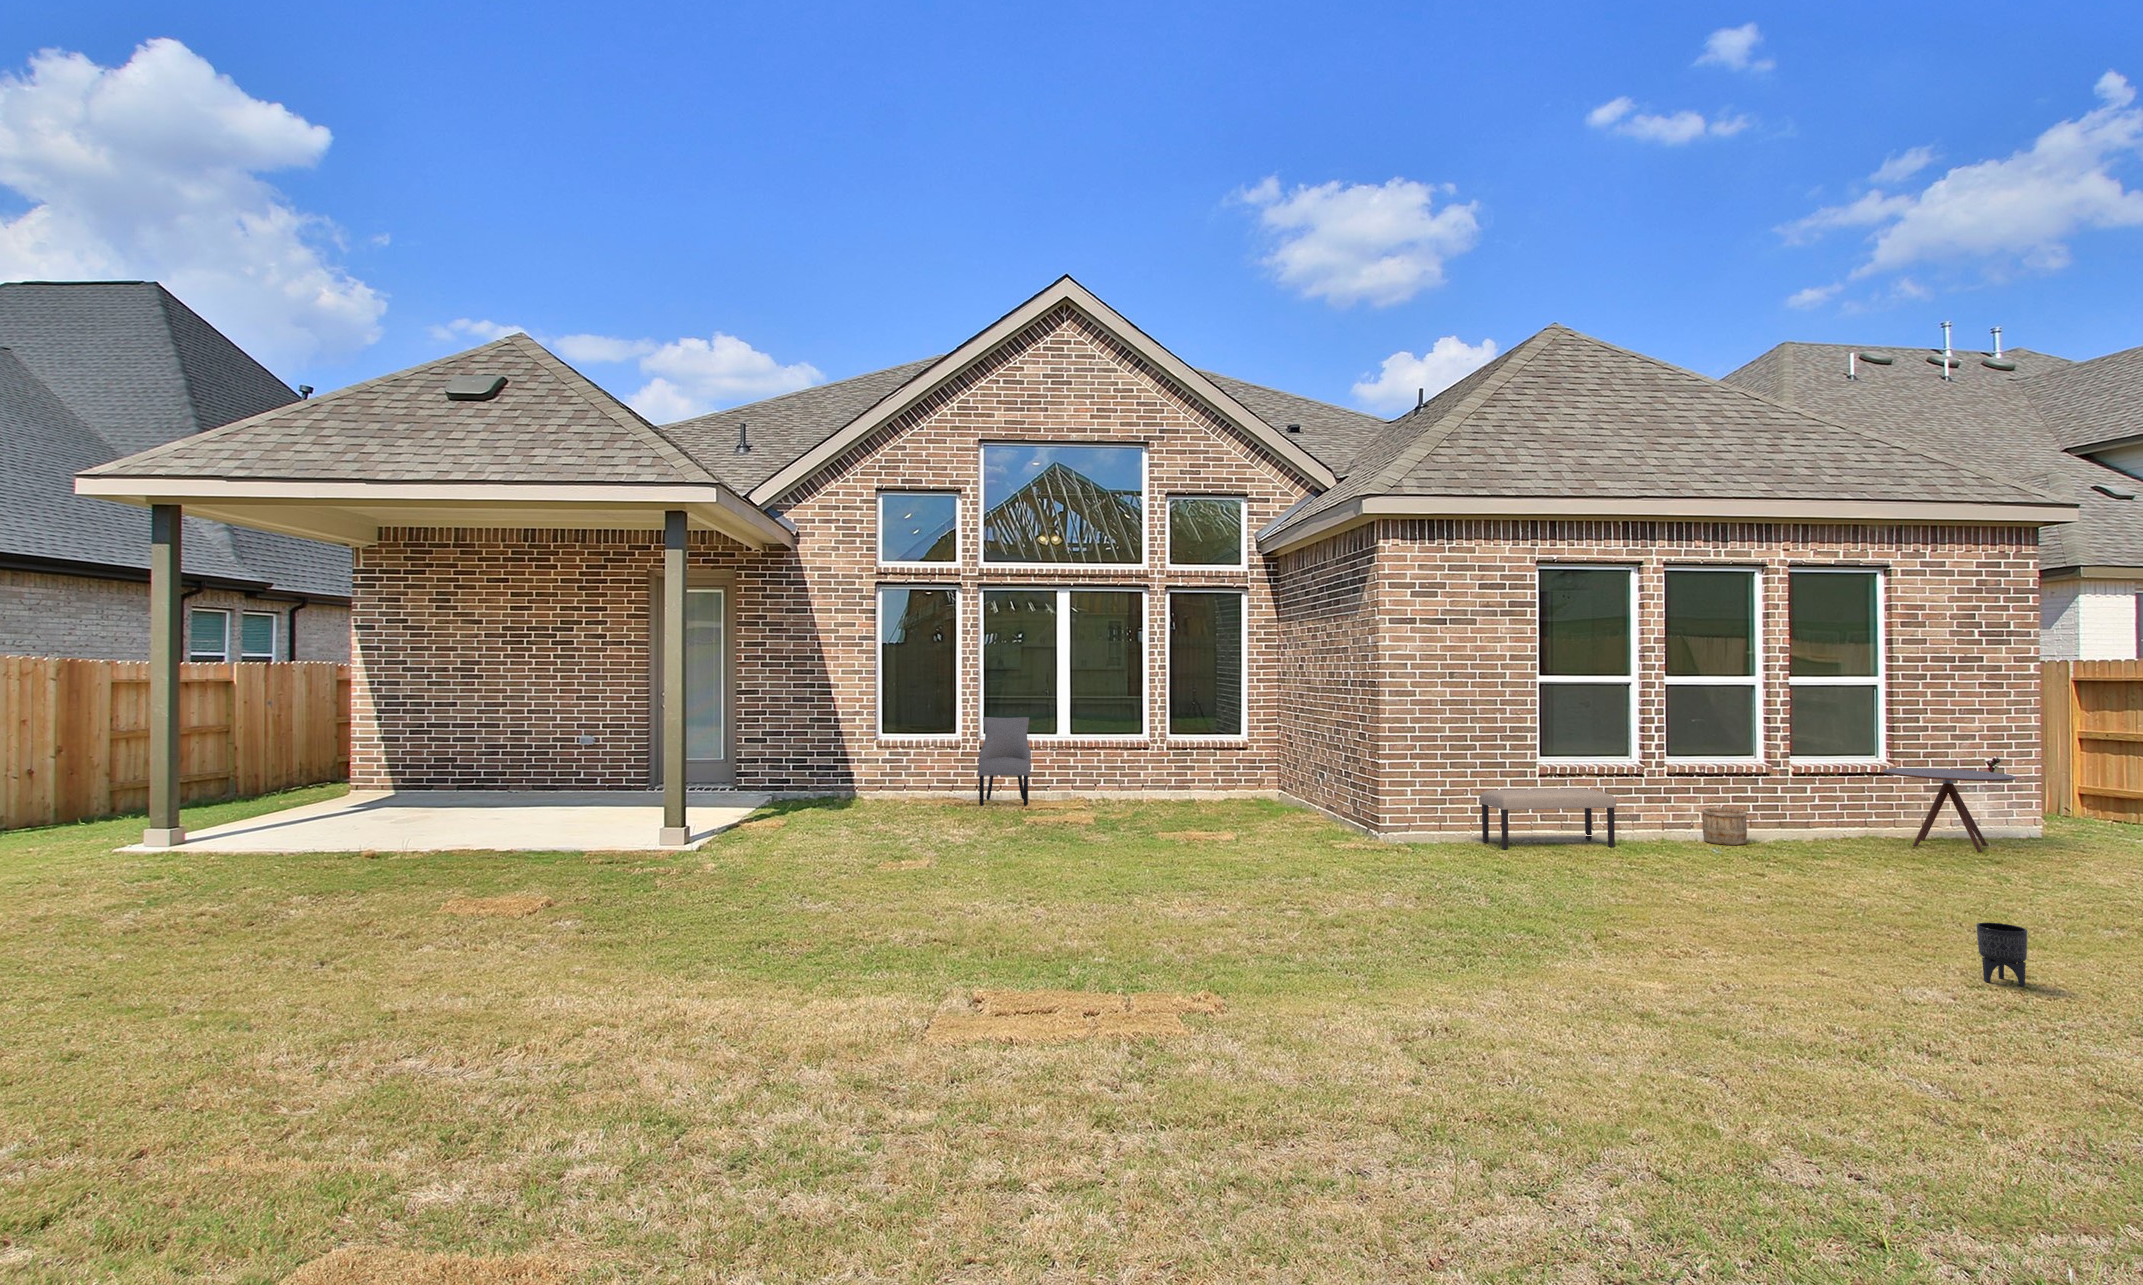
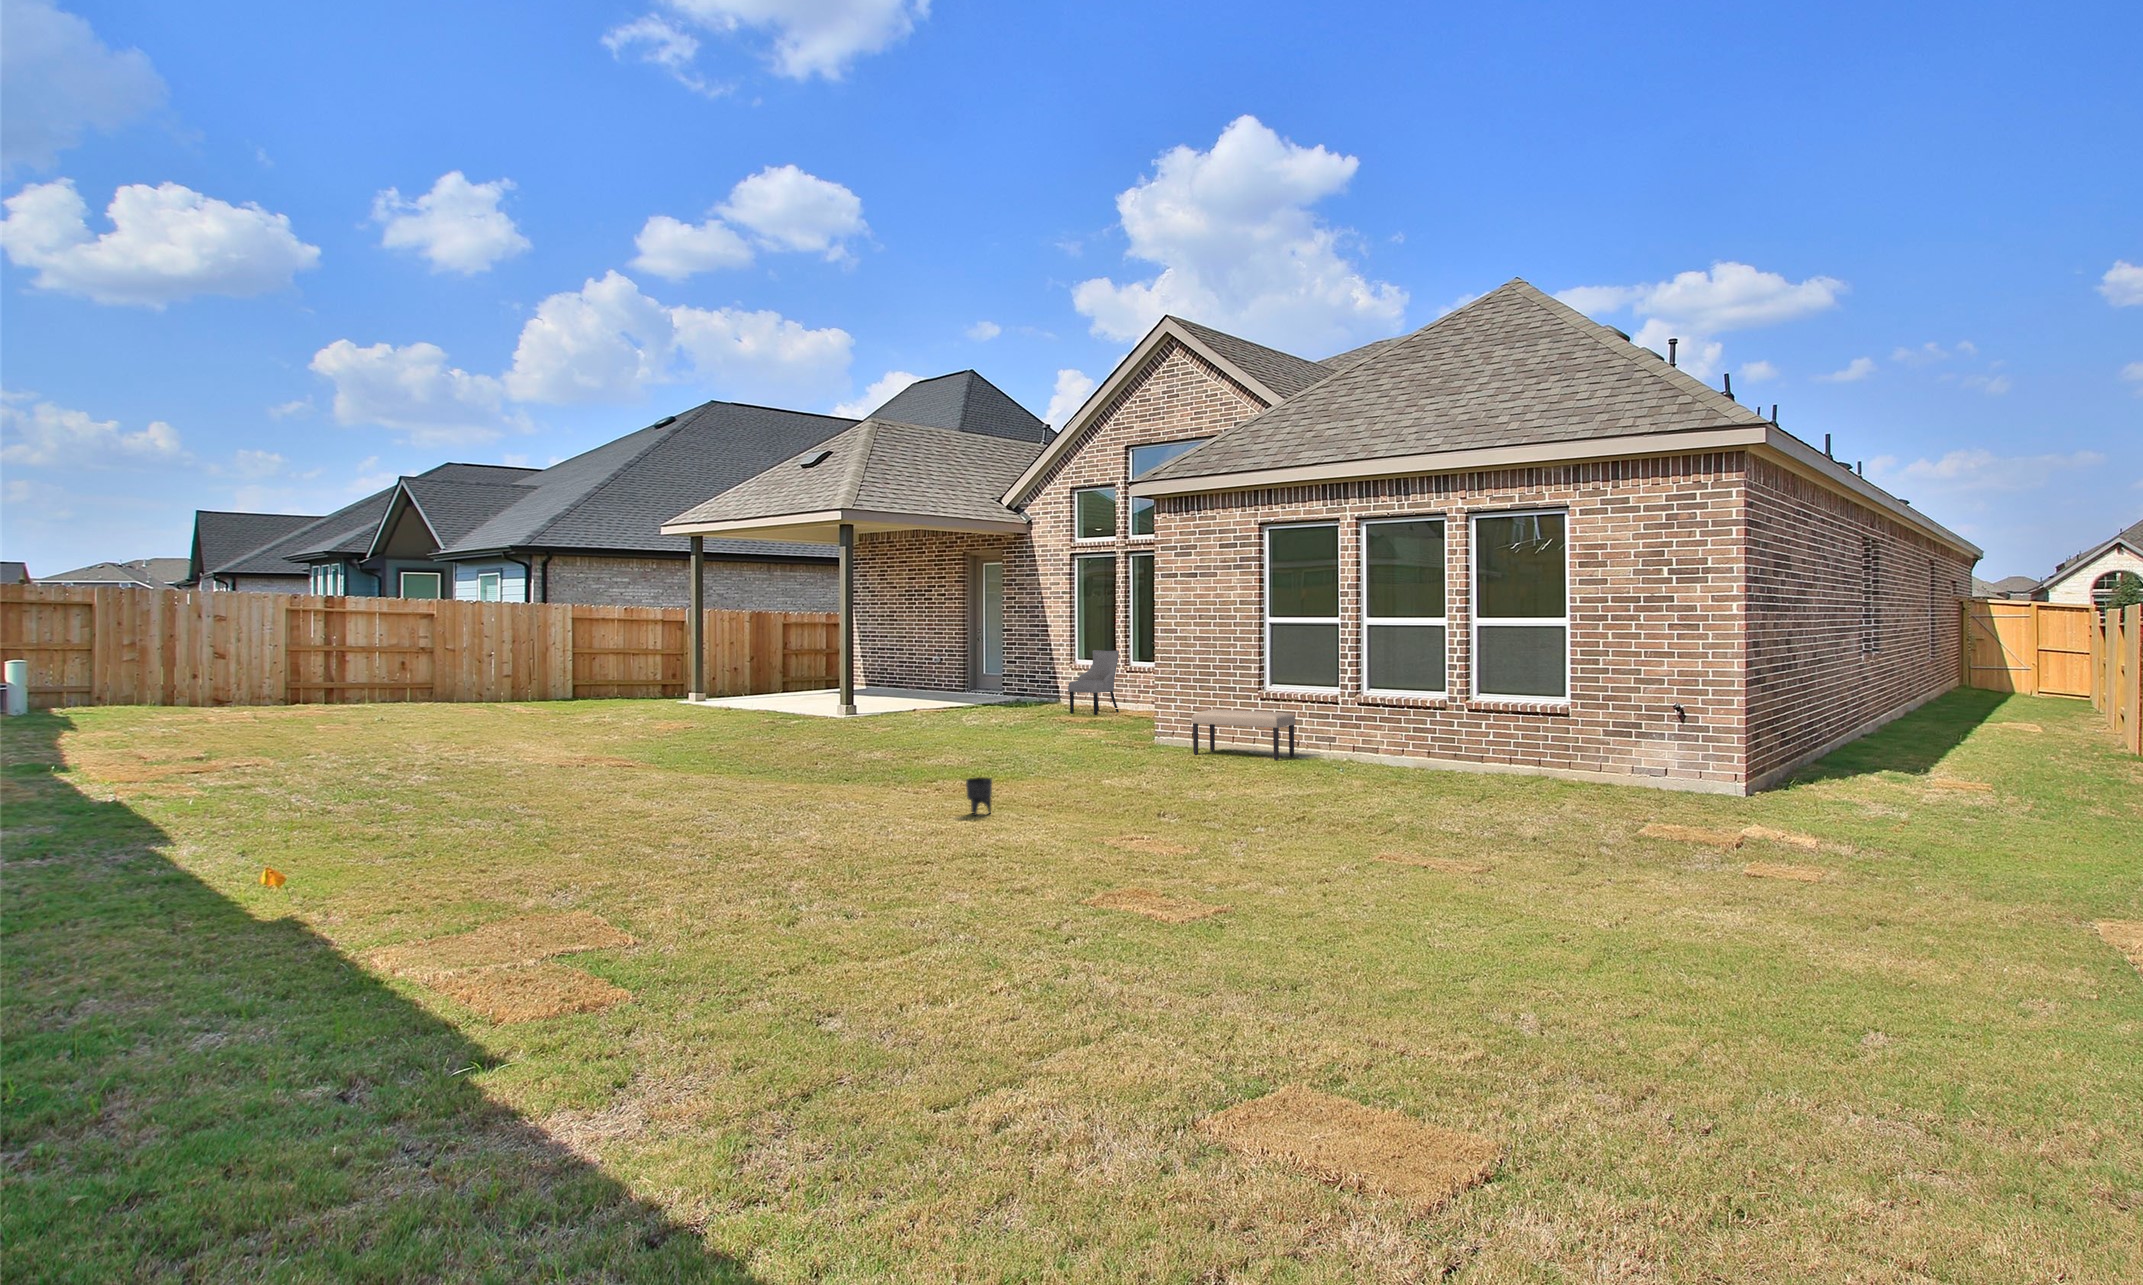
round table: present [1883,768,2016,852] -> none [1505,709,1617,790]
wooden bucket: present [1701,808,1747,845] -> none [1364,736,1400,768]

